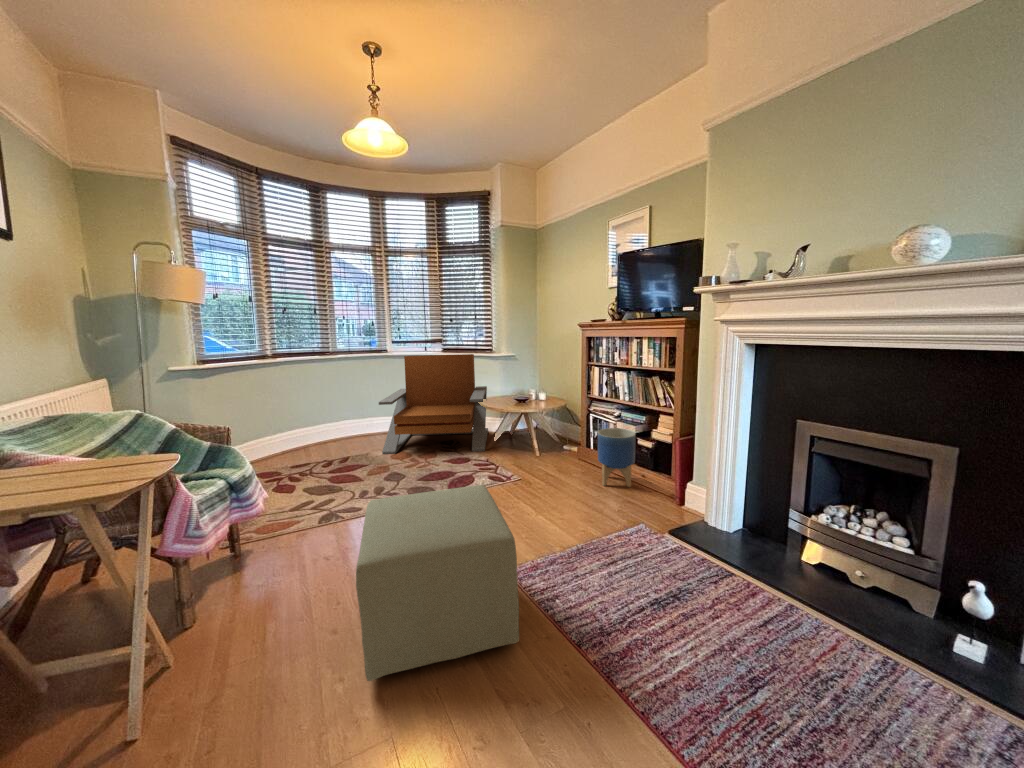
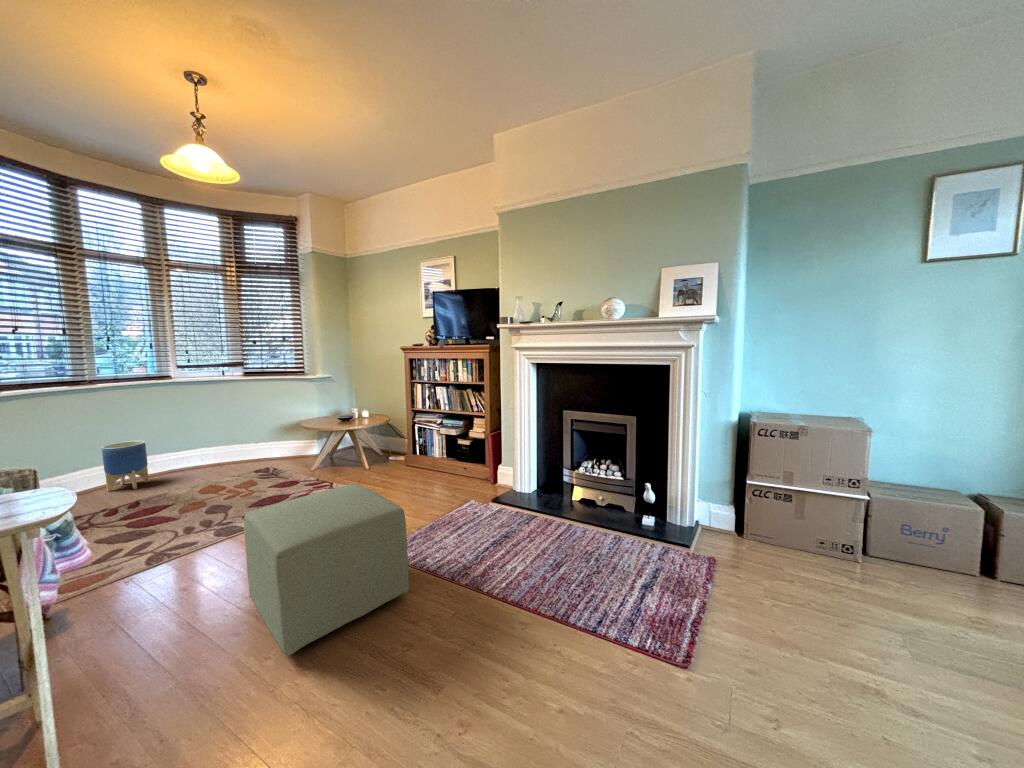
lounge chair: present [379,354,488,454] -> none [173,377,310,493]
planter: present [598,428,636,487] -> present [102,441,149,492]

